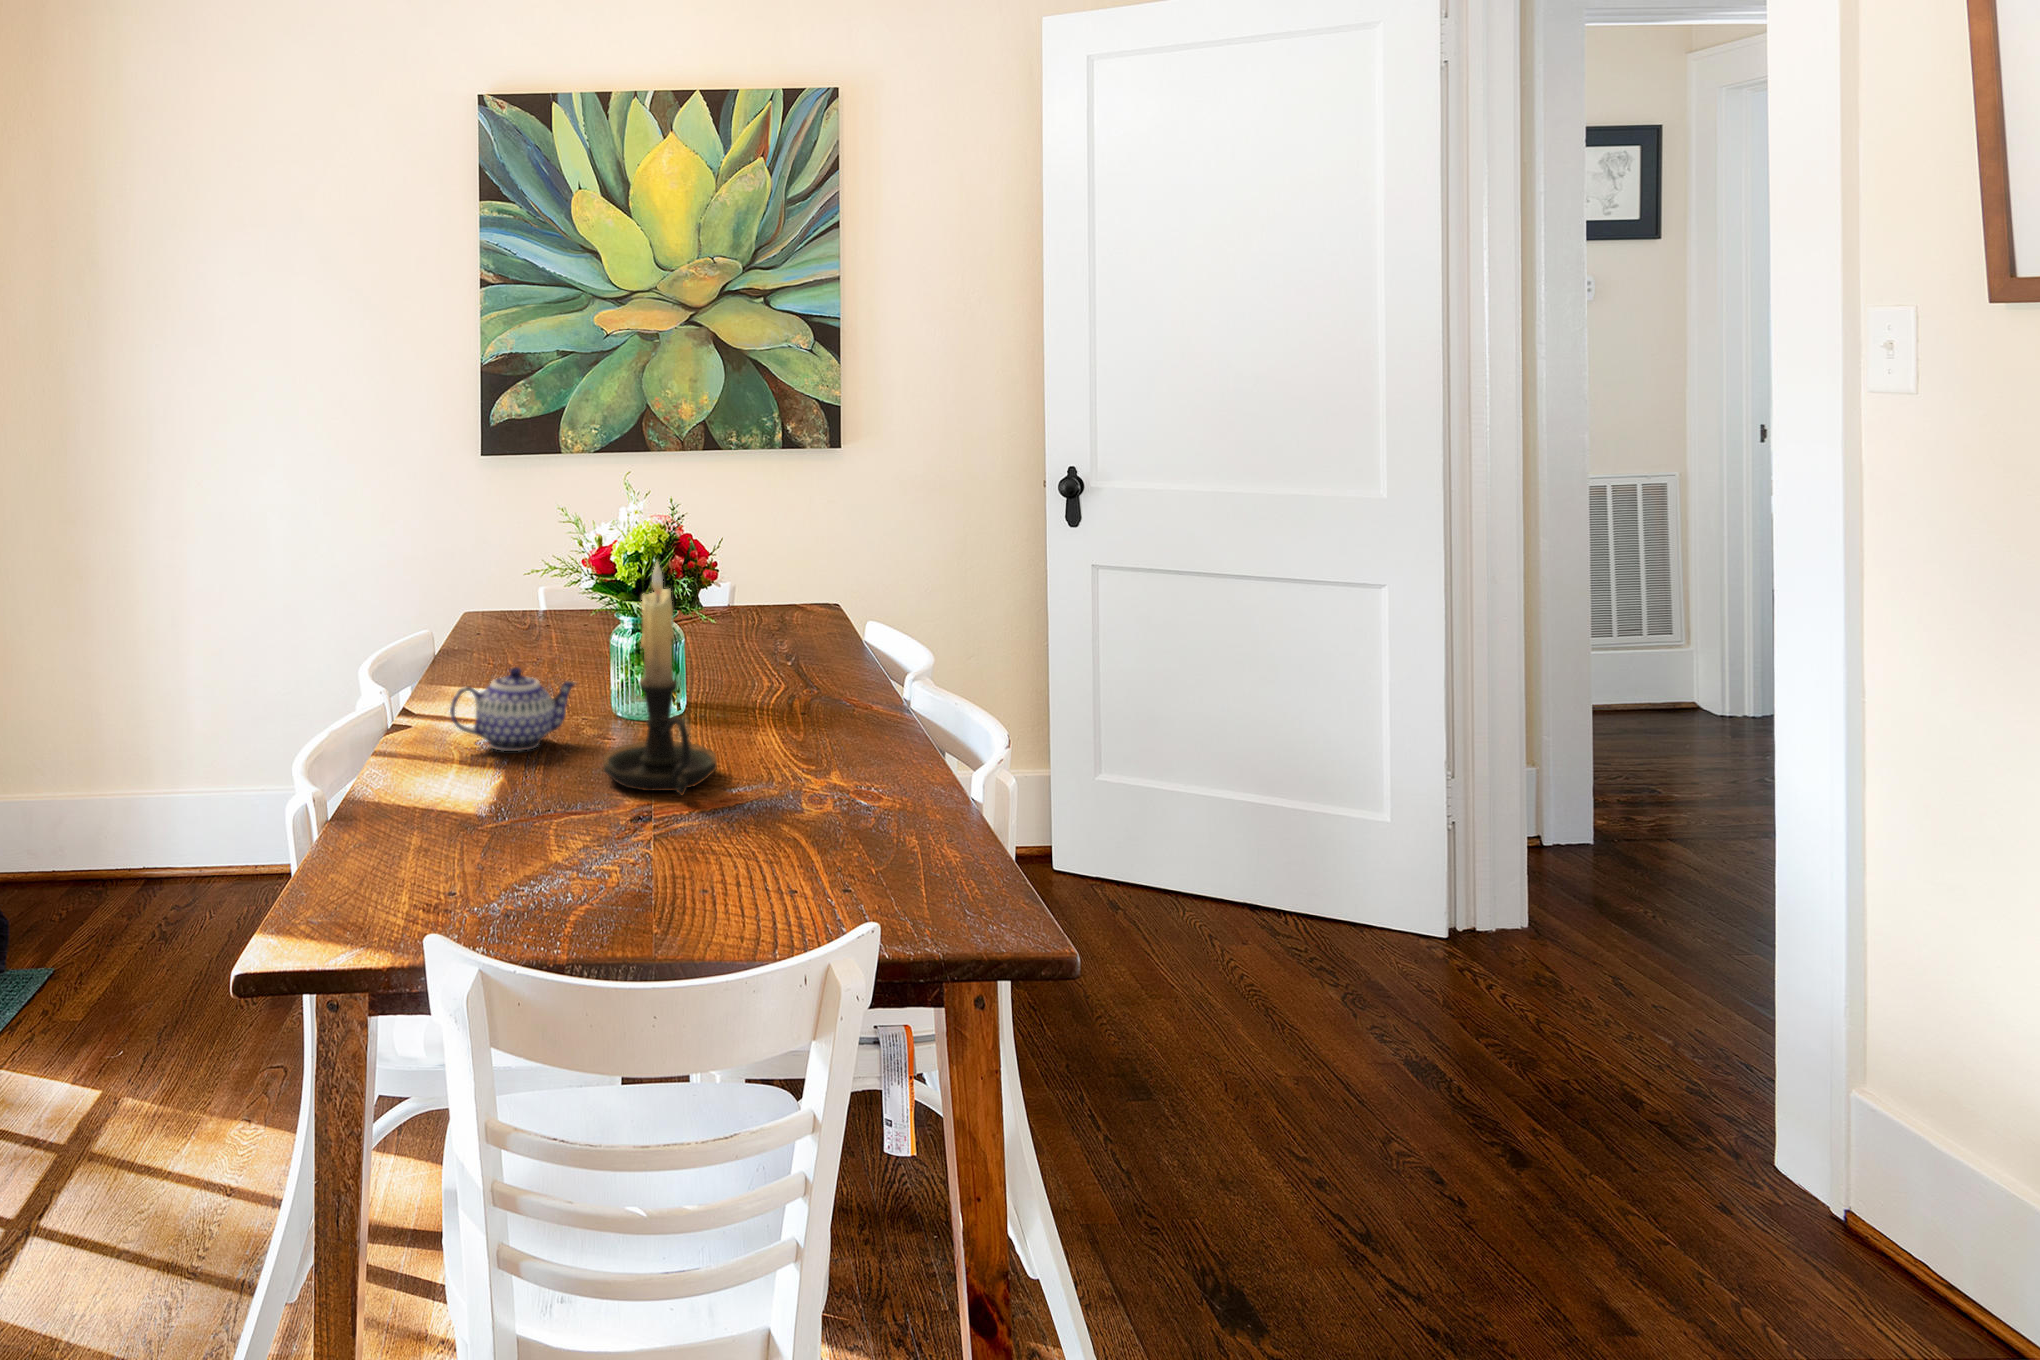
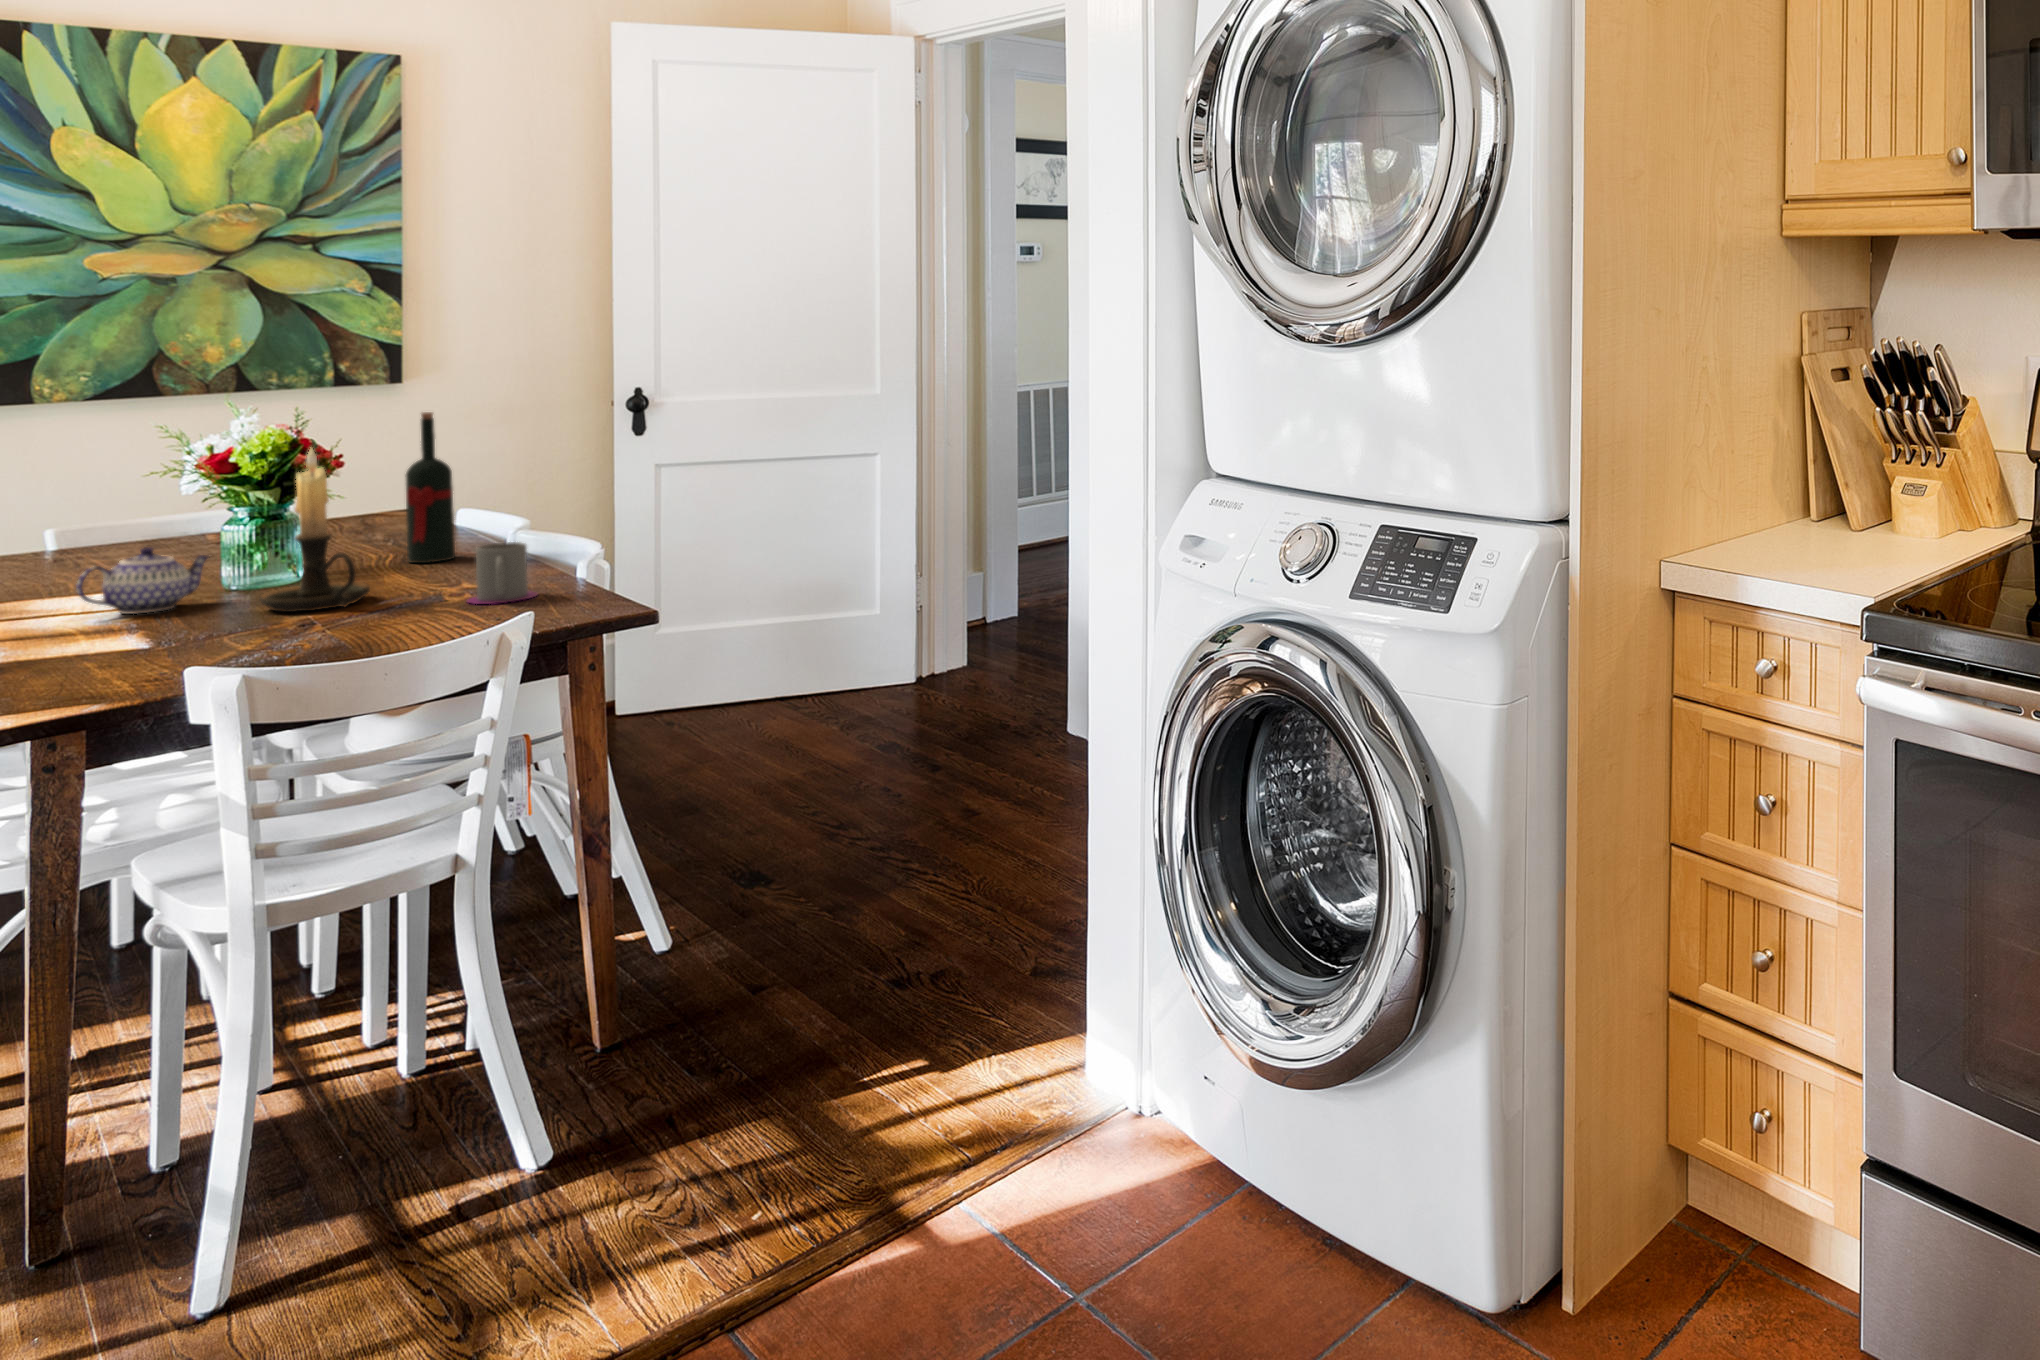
wine bottle: none [785,506,838,712] -> present [405,412,455,563]
mug: none [816,730,909,836] -> present [467,542,537,604]

